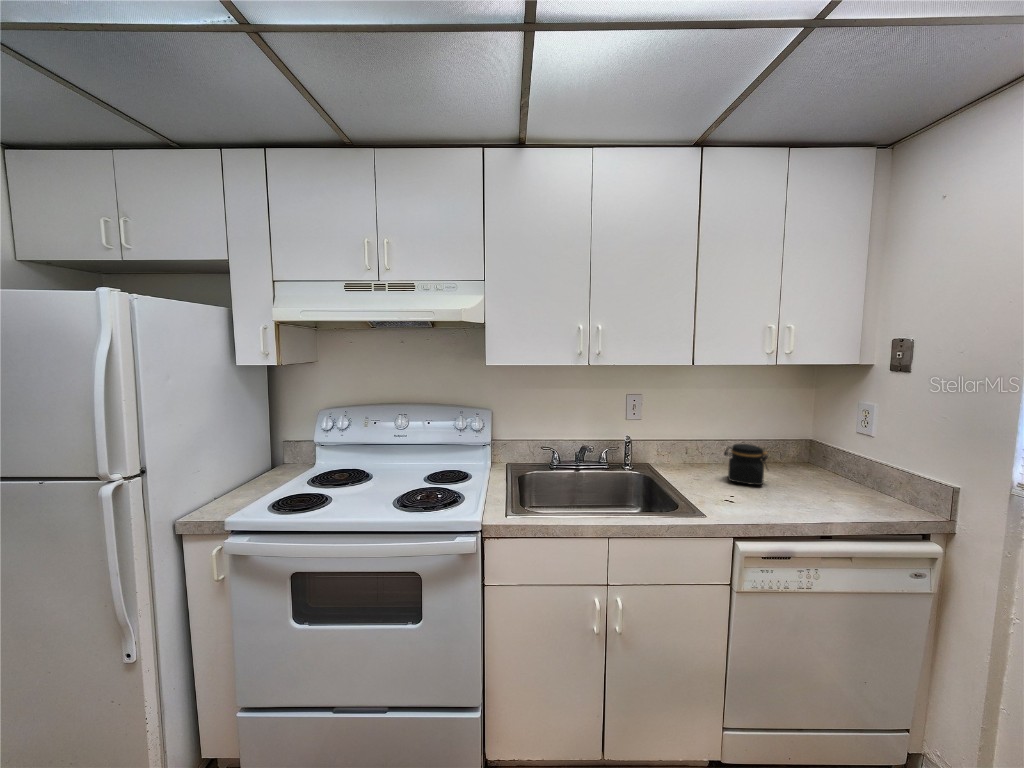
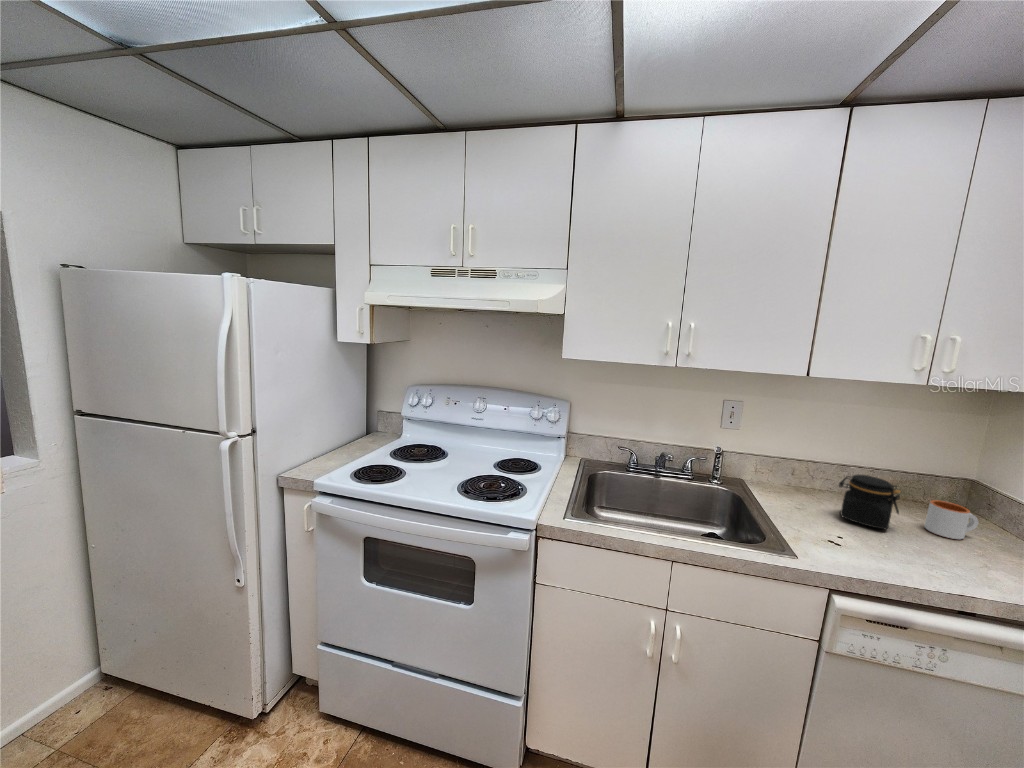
mug: none [786,457,820,485] -> present [925,500,978,539]

